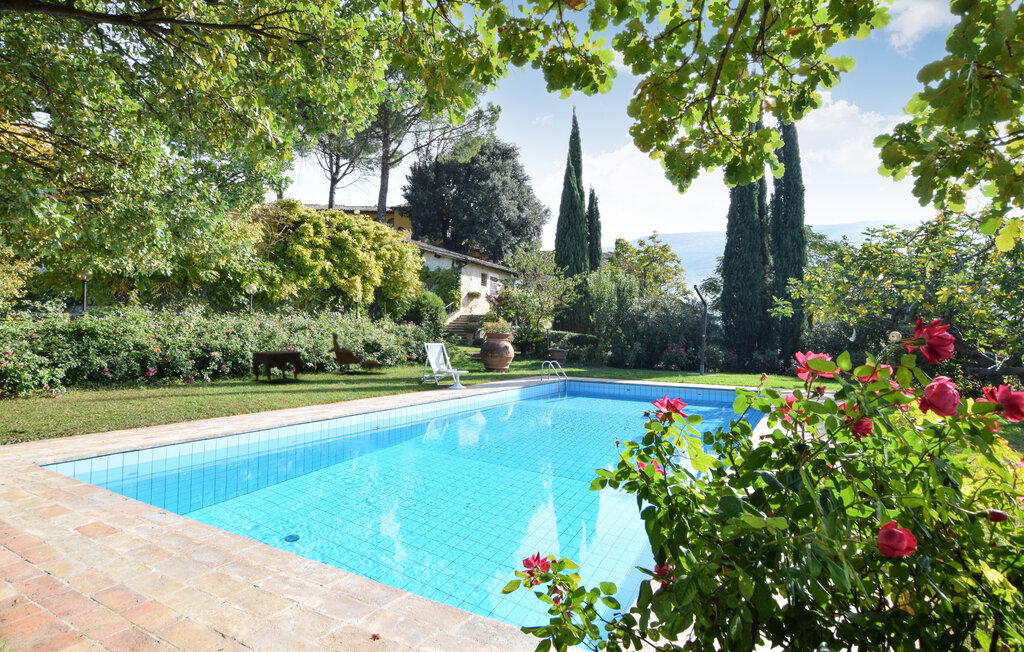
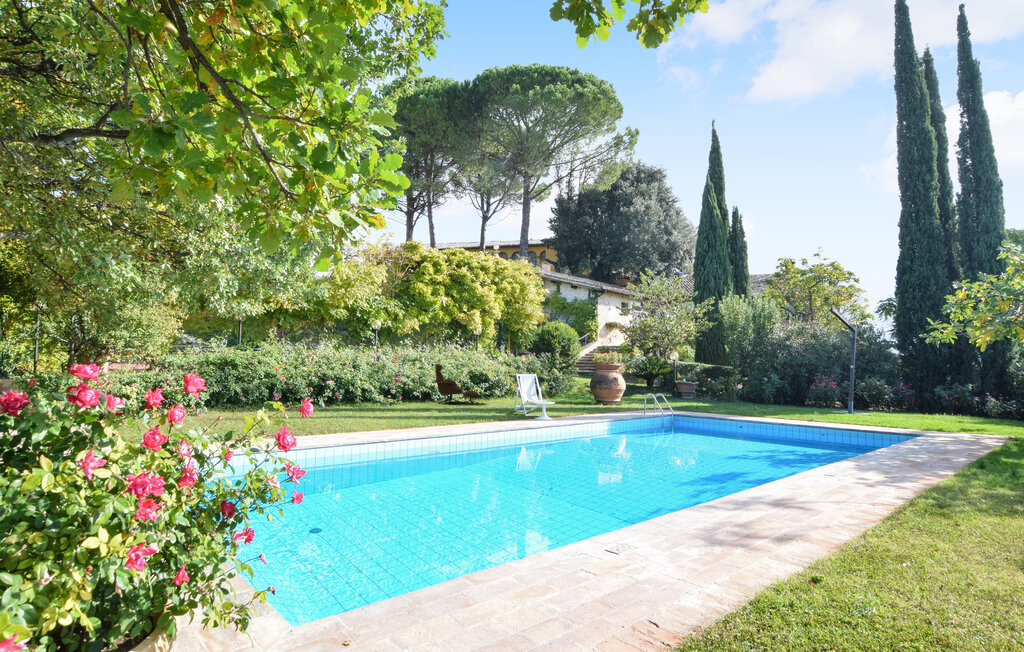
side table: present [252,351,301,382] -> none [359,381,402,409]

